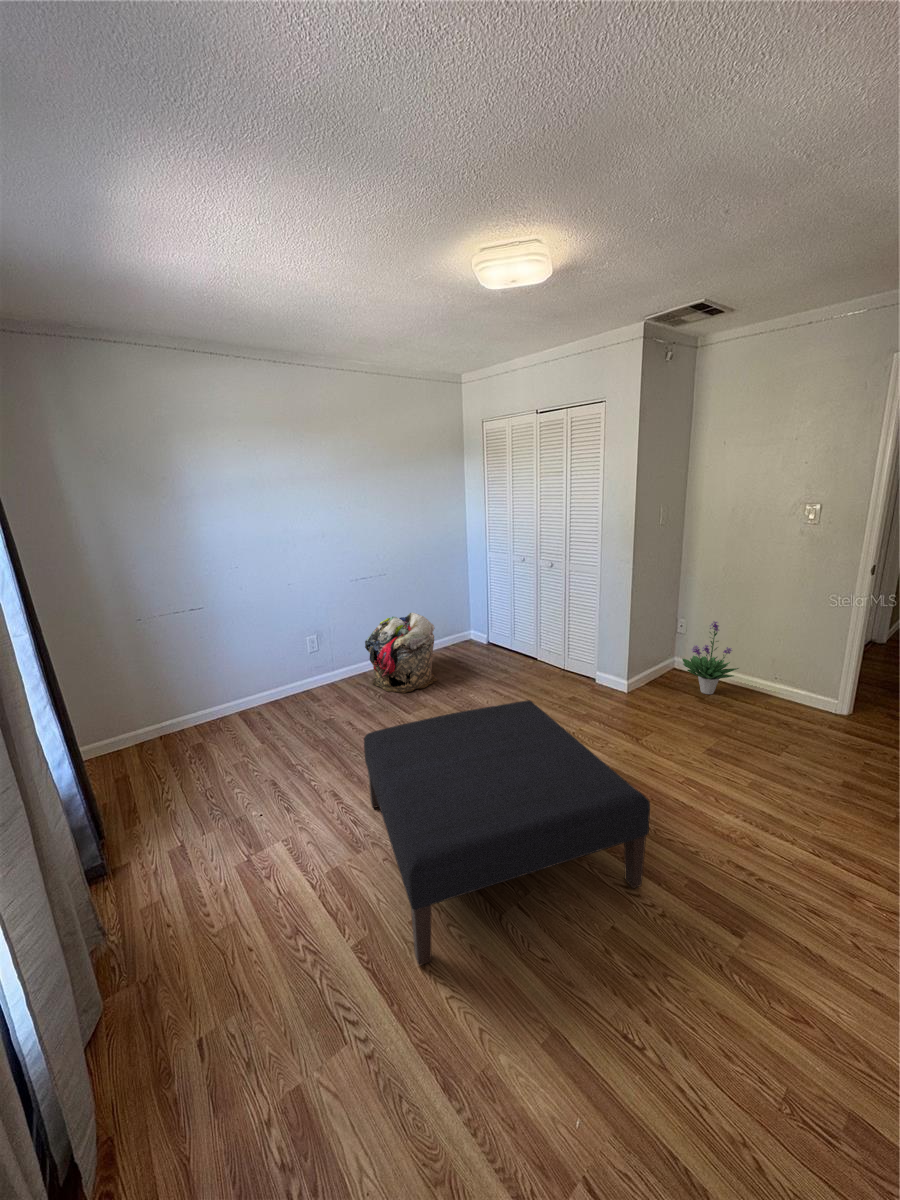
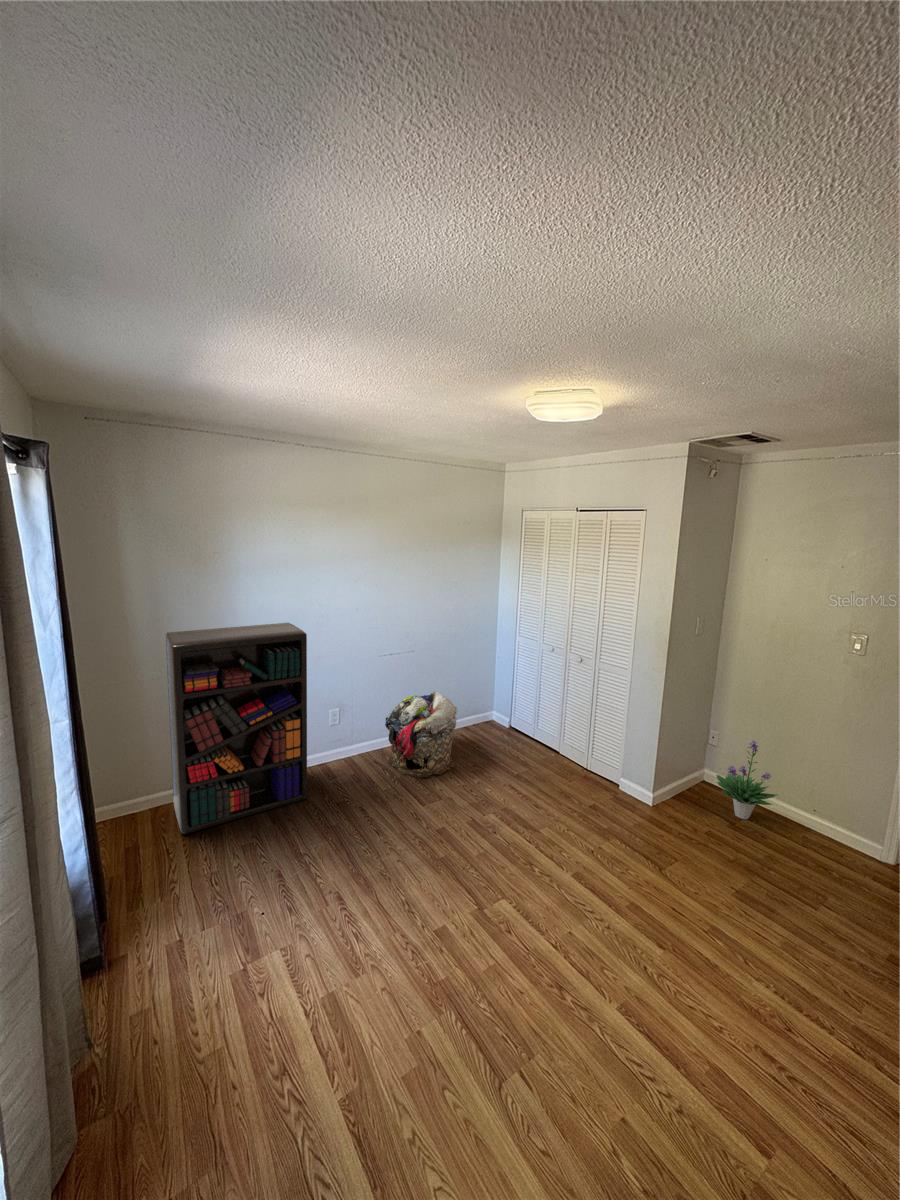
bookshelf: none [128,551,295,761] -> present [165,623,307,834]
ottoman: present [364,700,650,966] -> none [374,819,672,1139]

